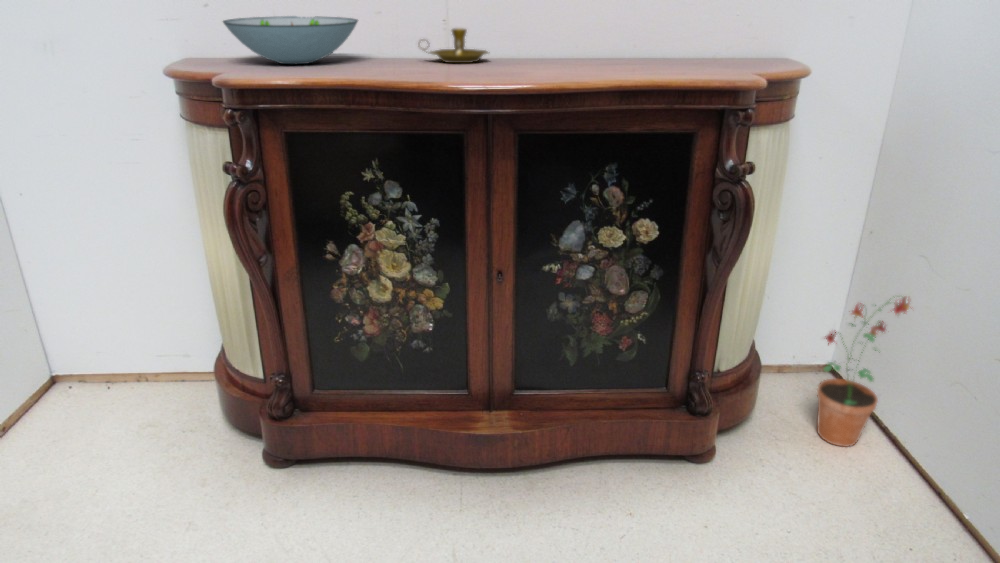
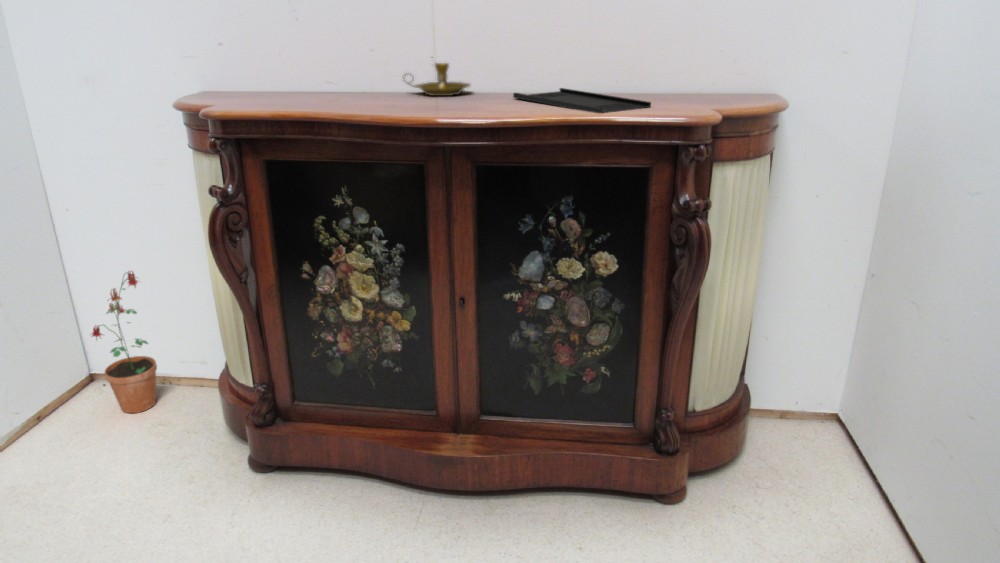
decorative bowl: present [223,16,358,64] -> none [223,52,348,97]
tray: none [540,54,690,78] -> present [513,88,651,113]
potted plant: present [817,297,909,447] -> present [92,271,157,413]

